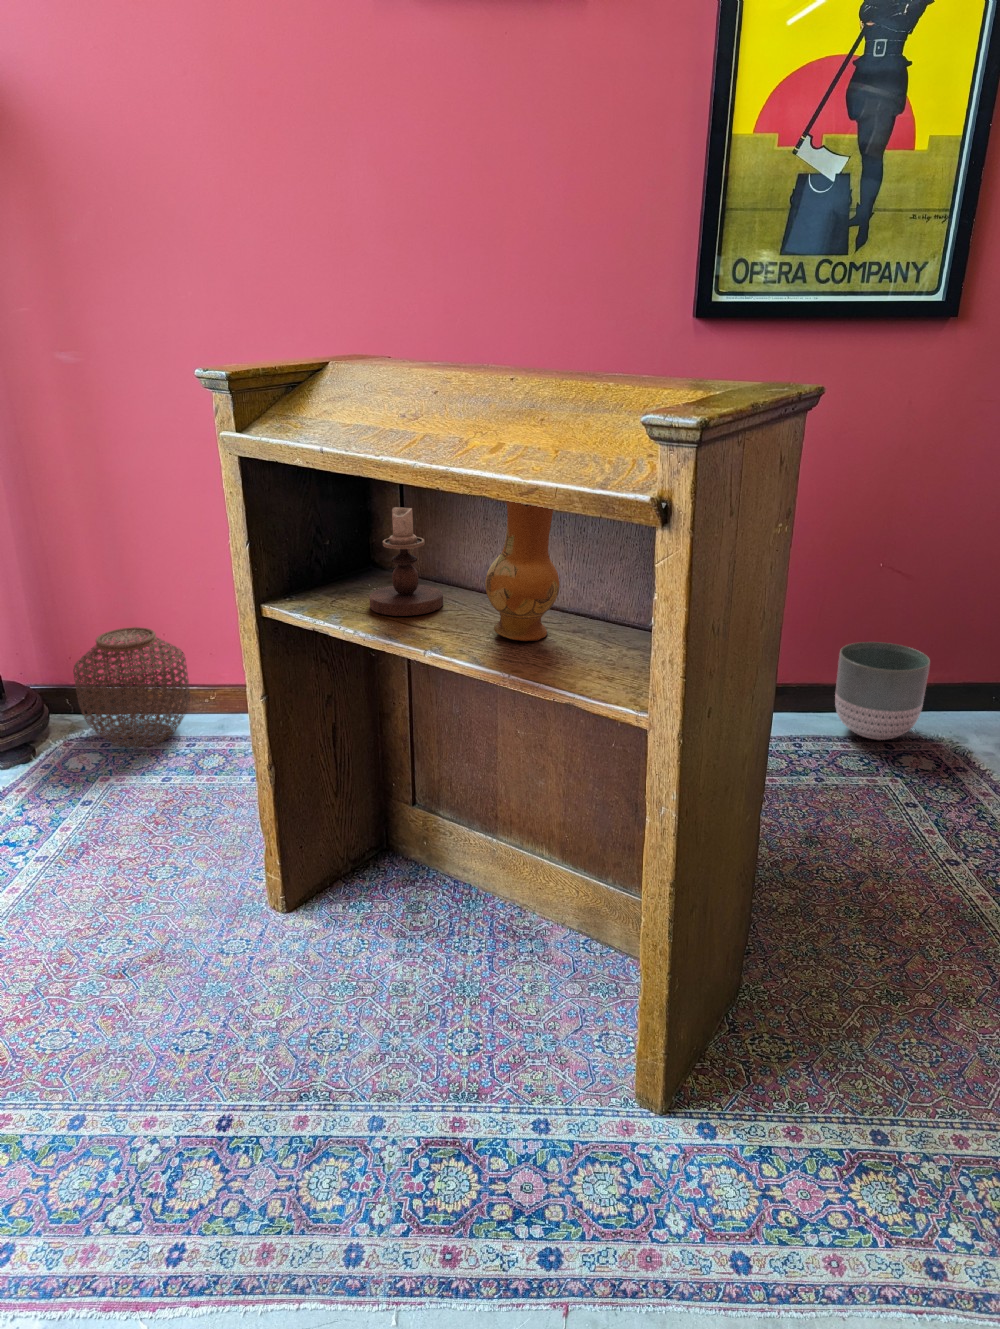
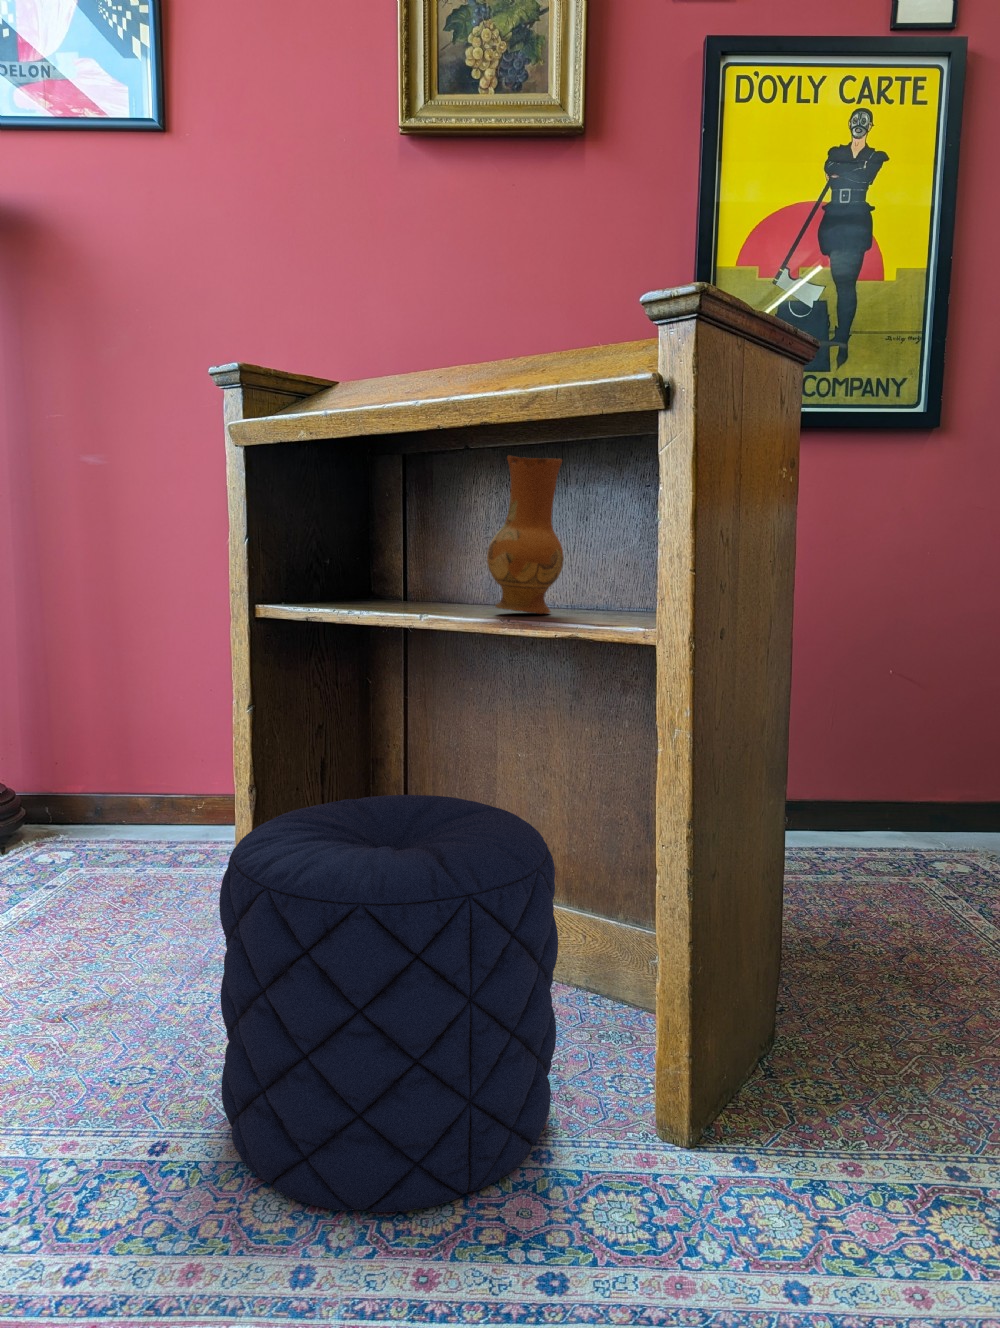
candlestick: present [369,507,443,616] -> none [367,506,443,609]
woven basket: present [73,627,190,748] -> none [52,719,172,844]
planter: present [835,642,930,740] -> none [861,746,959,846]
pouf: none [259,813,554,1191] -> present [219,795,558,1212]

